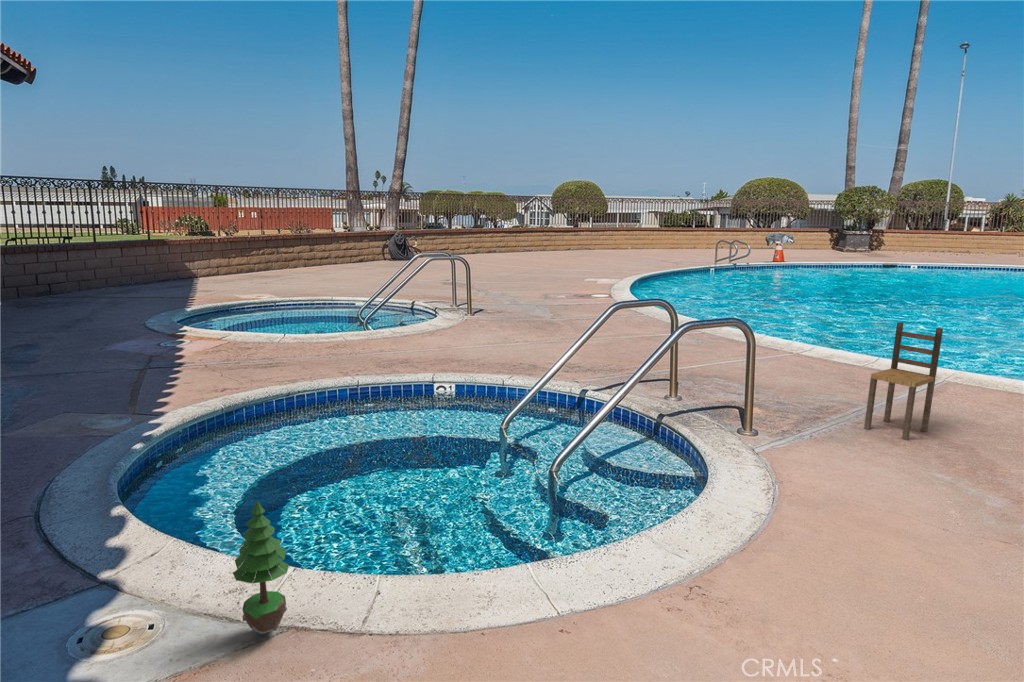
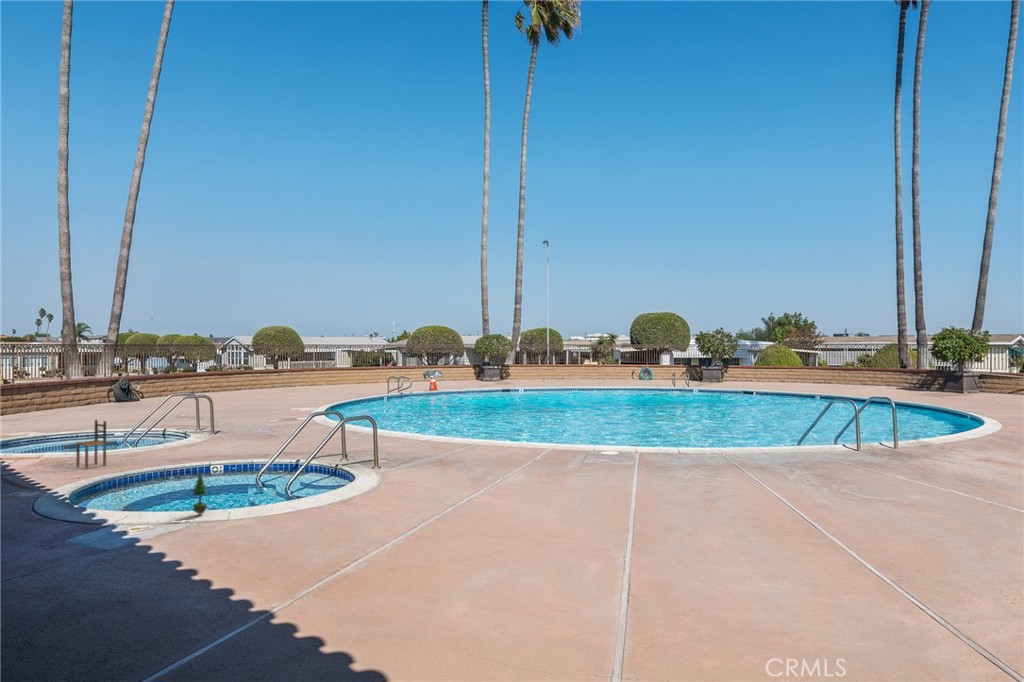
chair: present [864,322,943,440] -> present [76,420,106,469]

